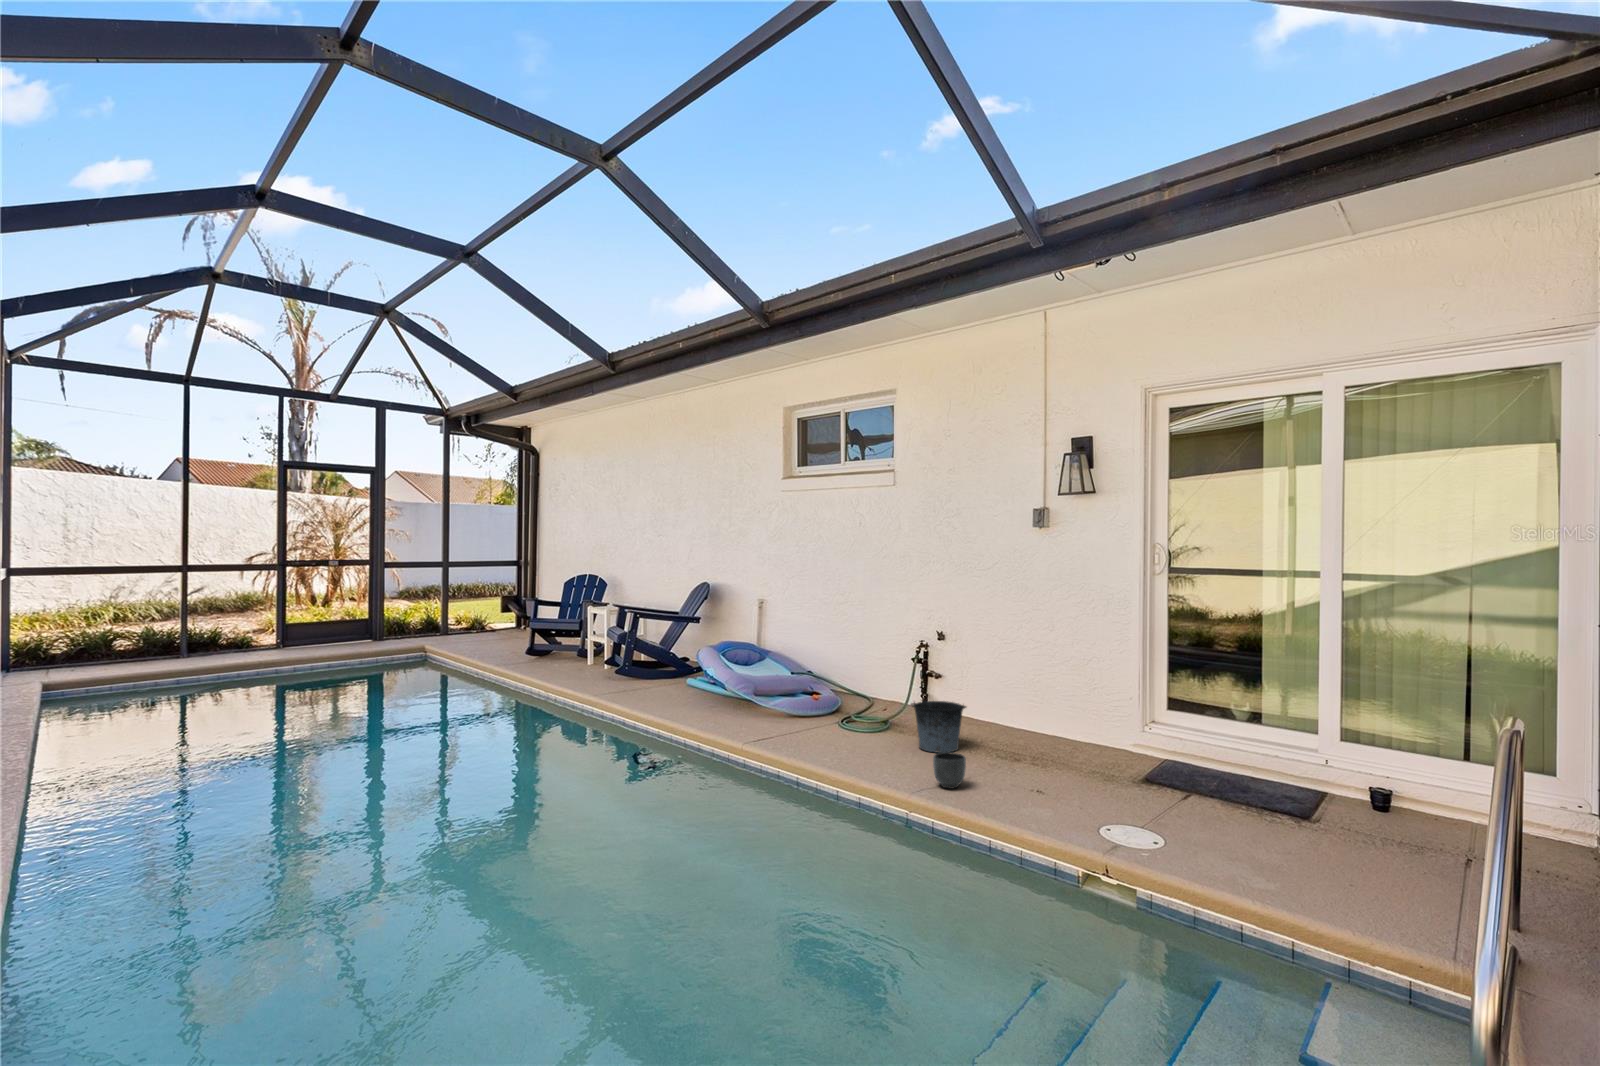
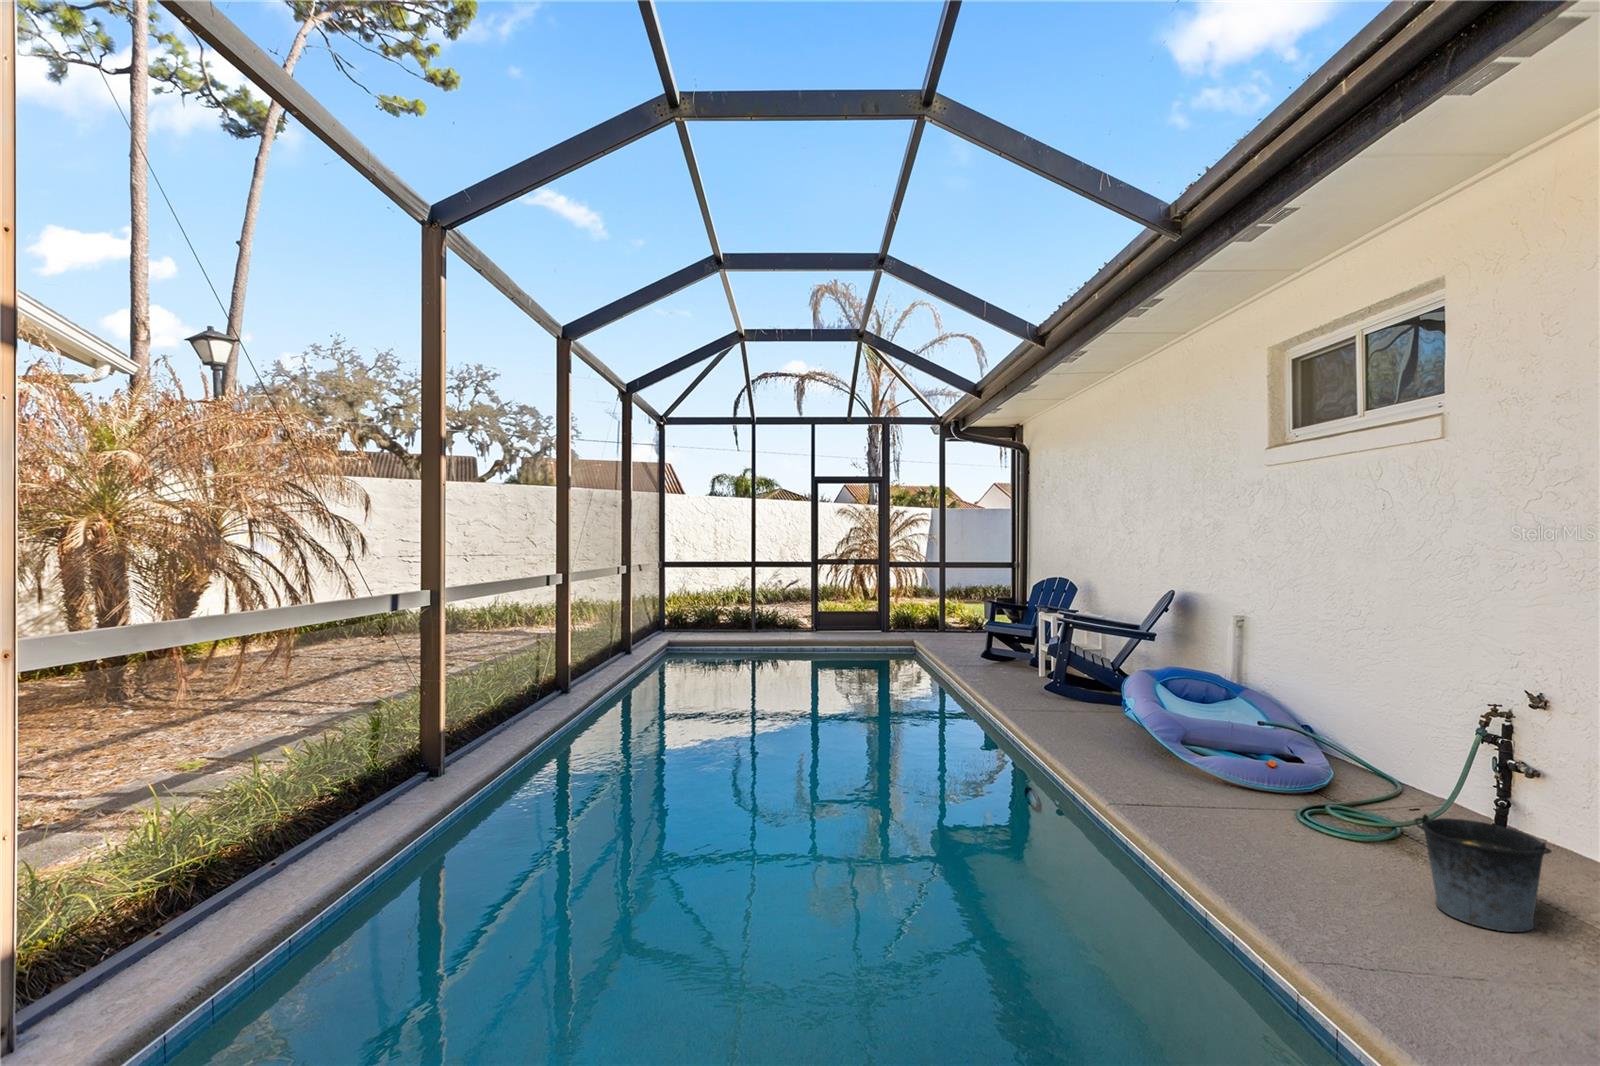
planter: present [933,752,966,789] -> none [1407,939,1492,1026]

